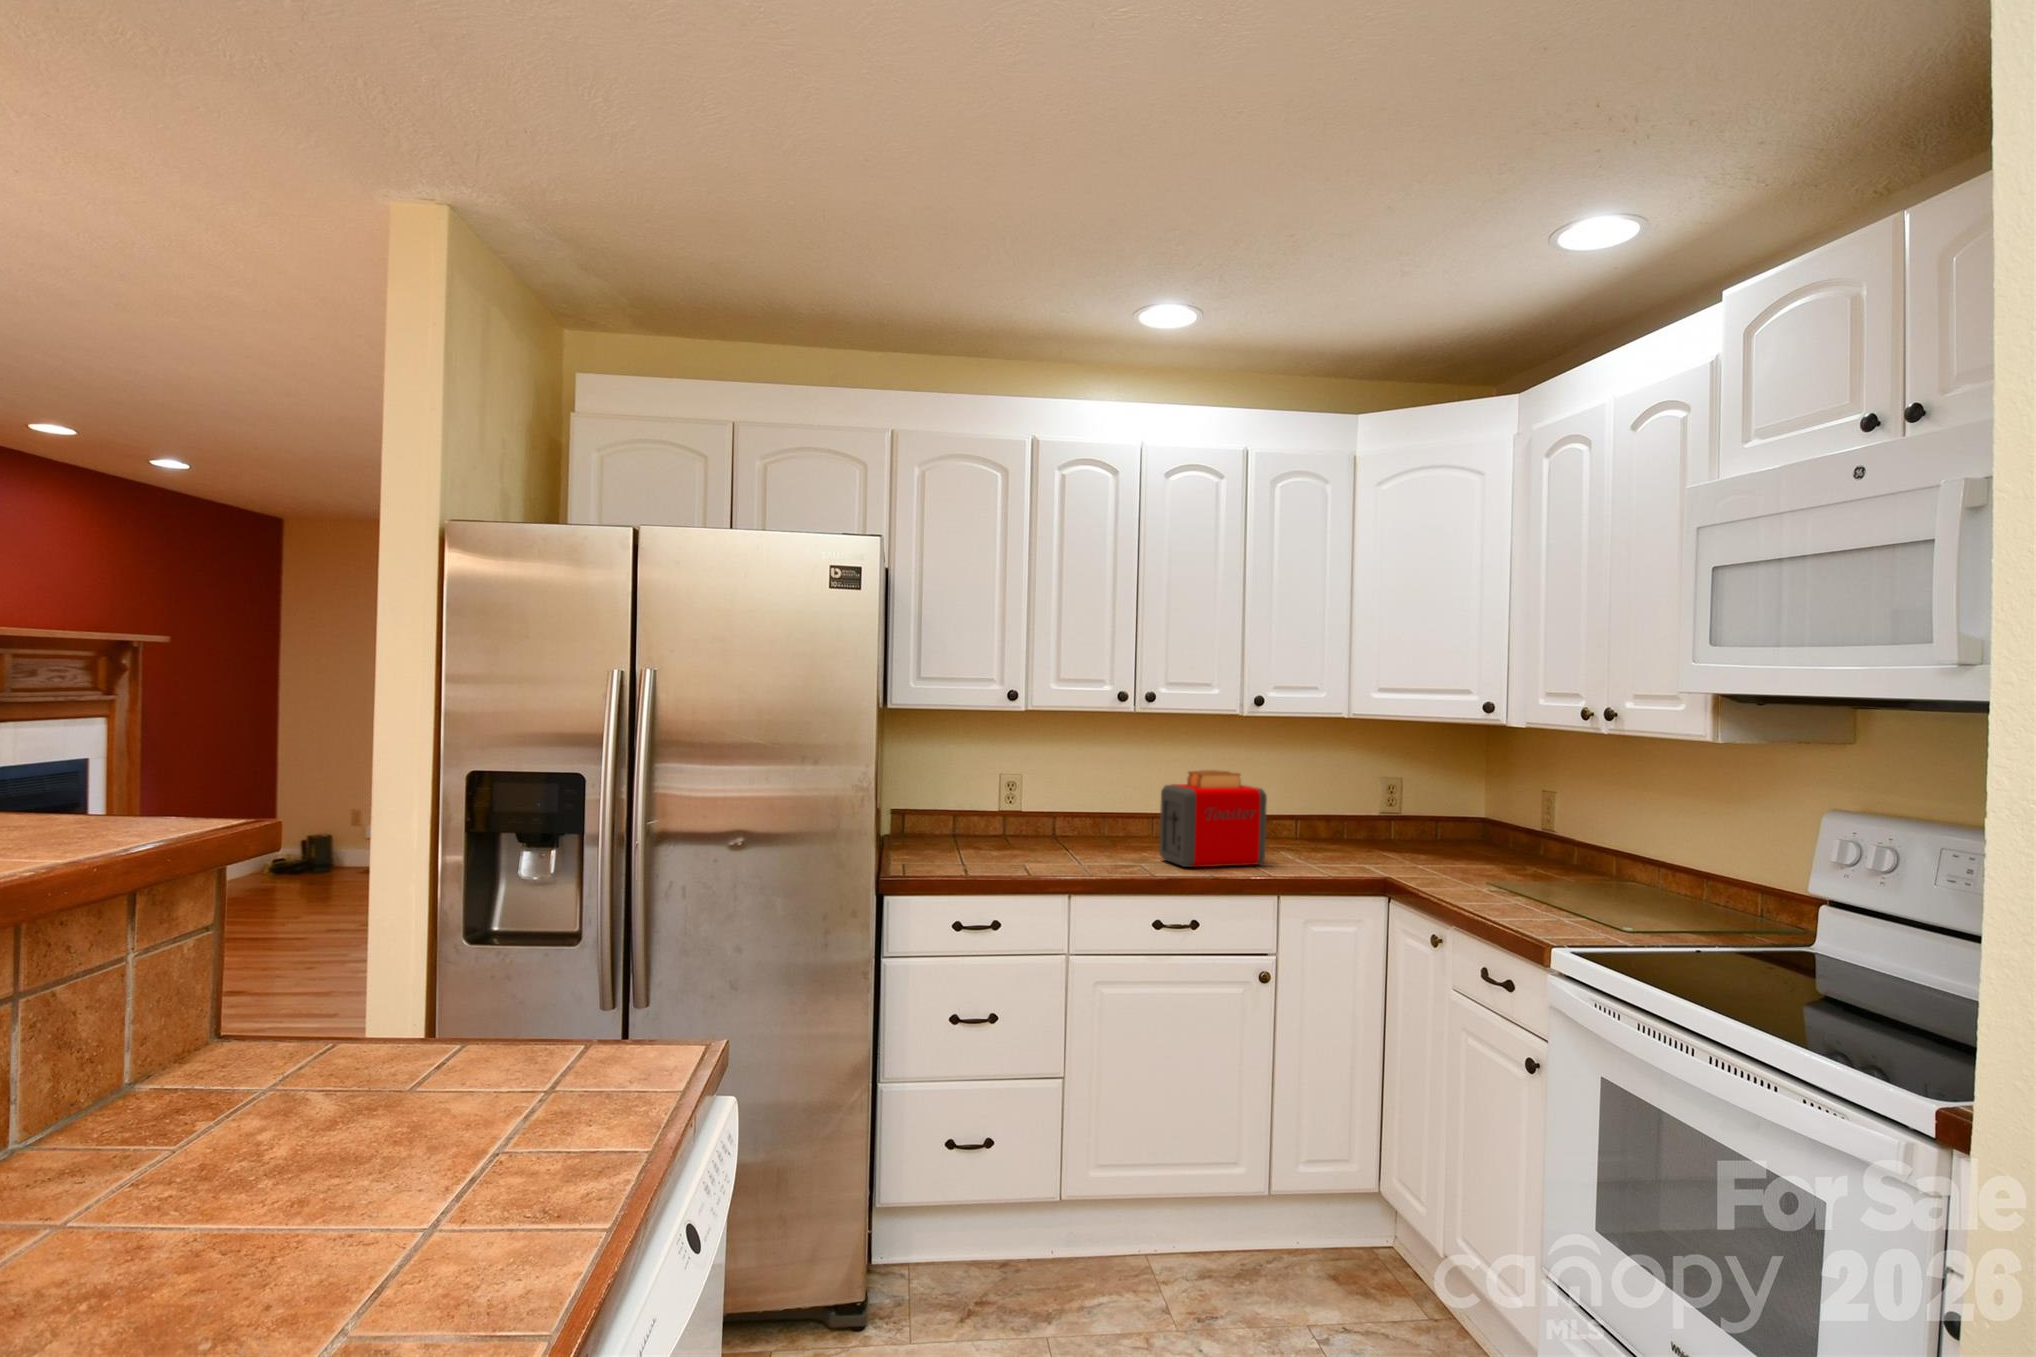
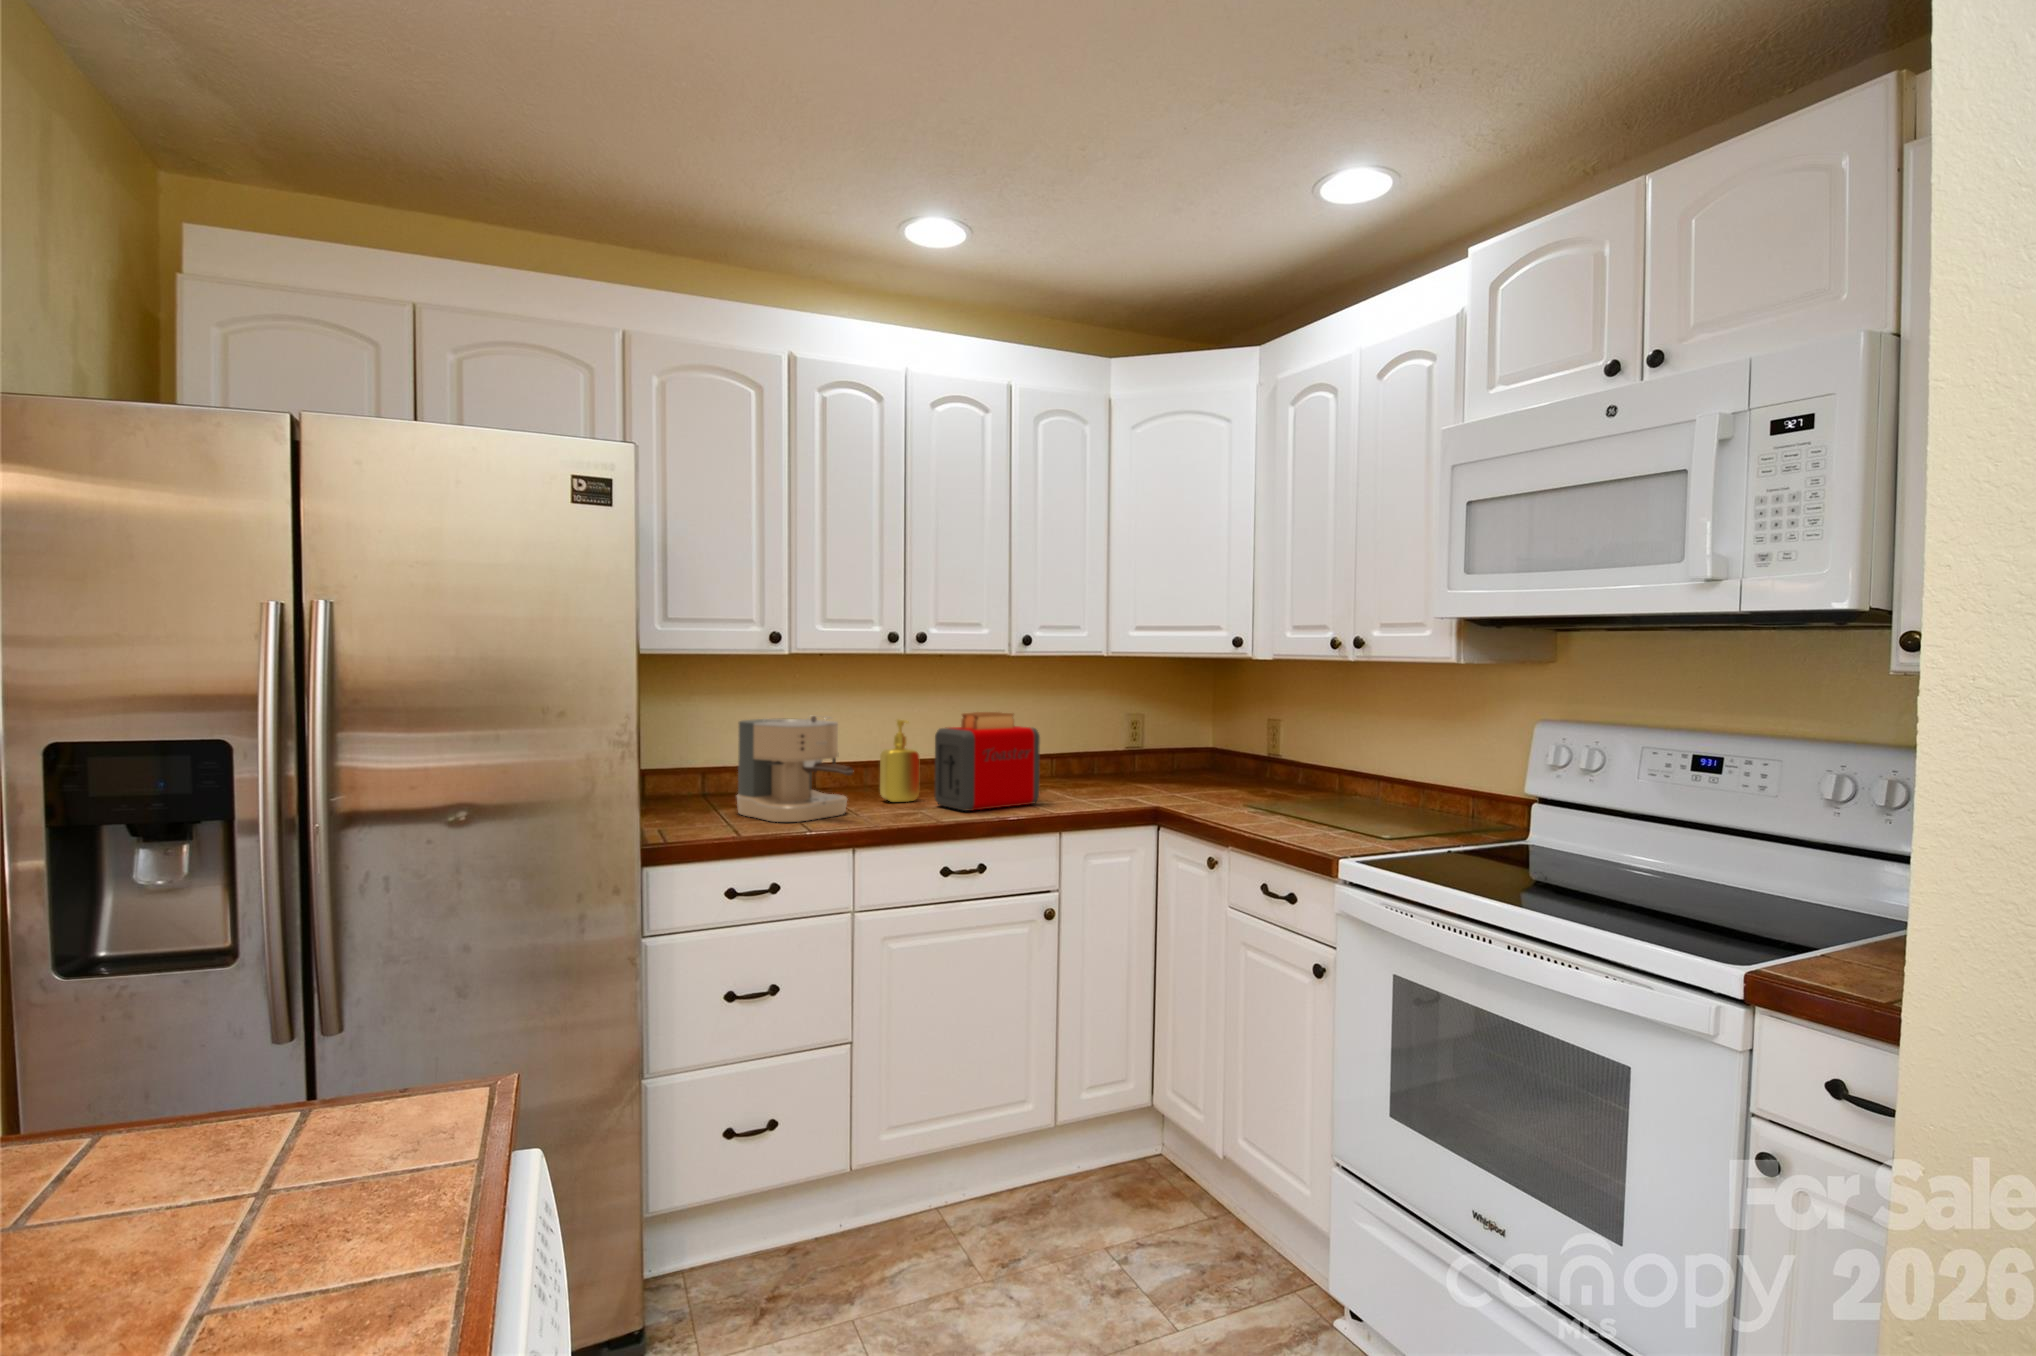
coffee maker: none [975,768,1076,867] -> present [737,716,854,822]
soap dispenser: none [1111,774,1149,854] -> present [880,719,920,802]

